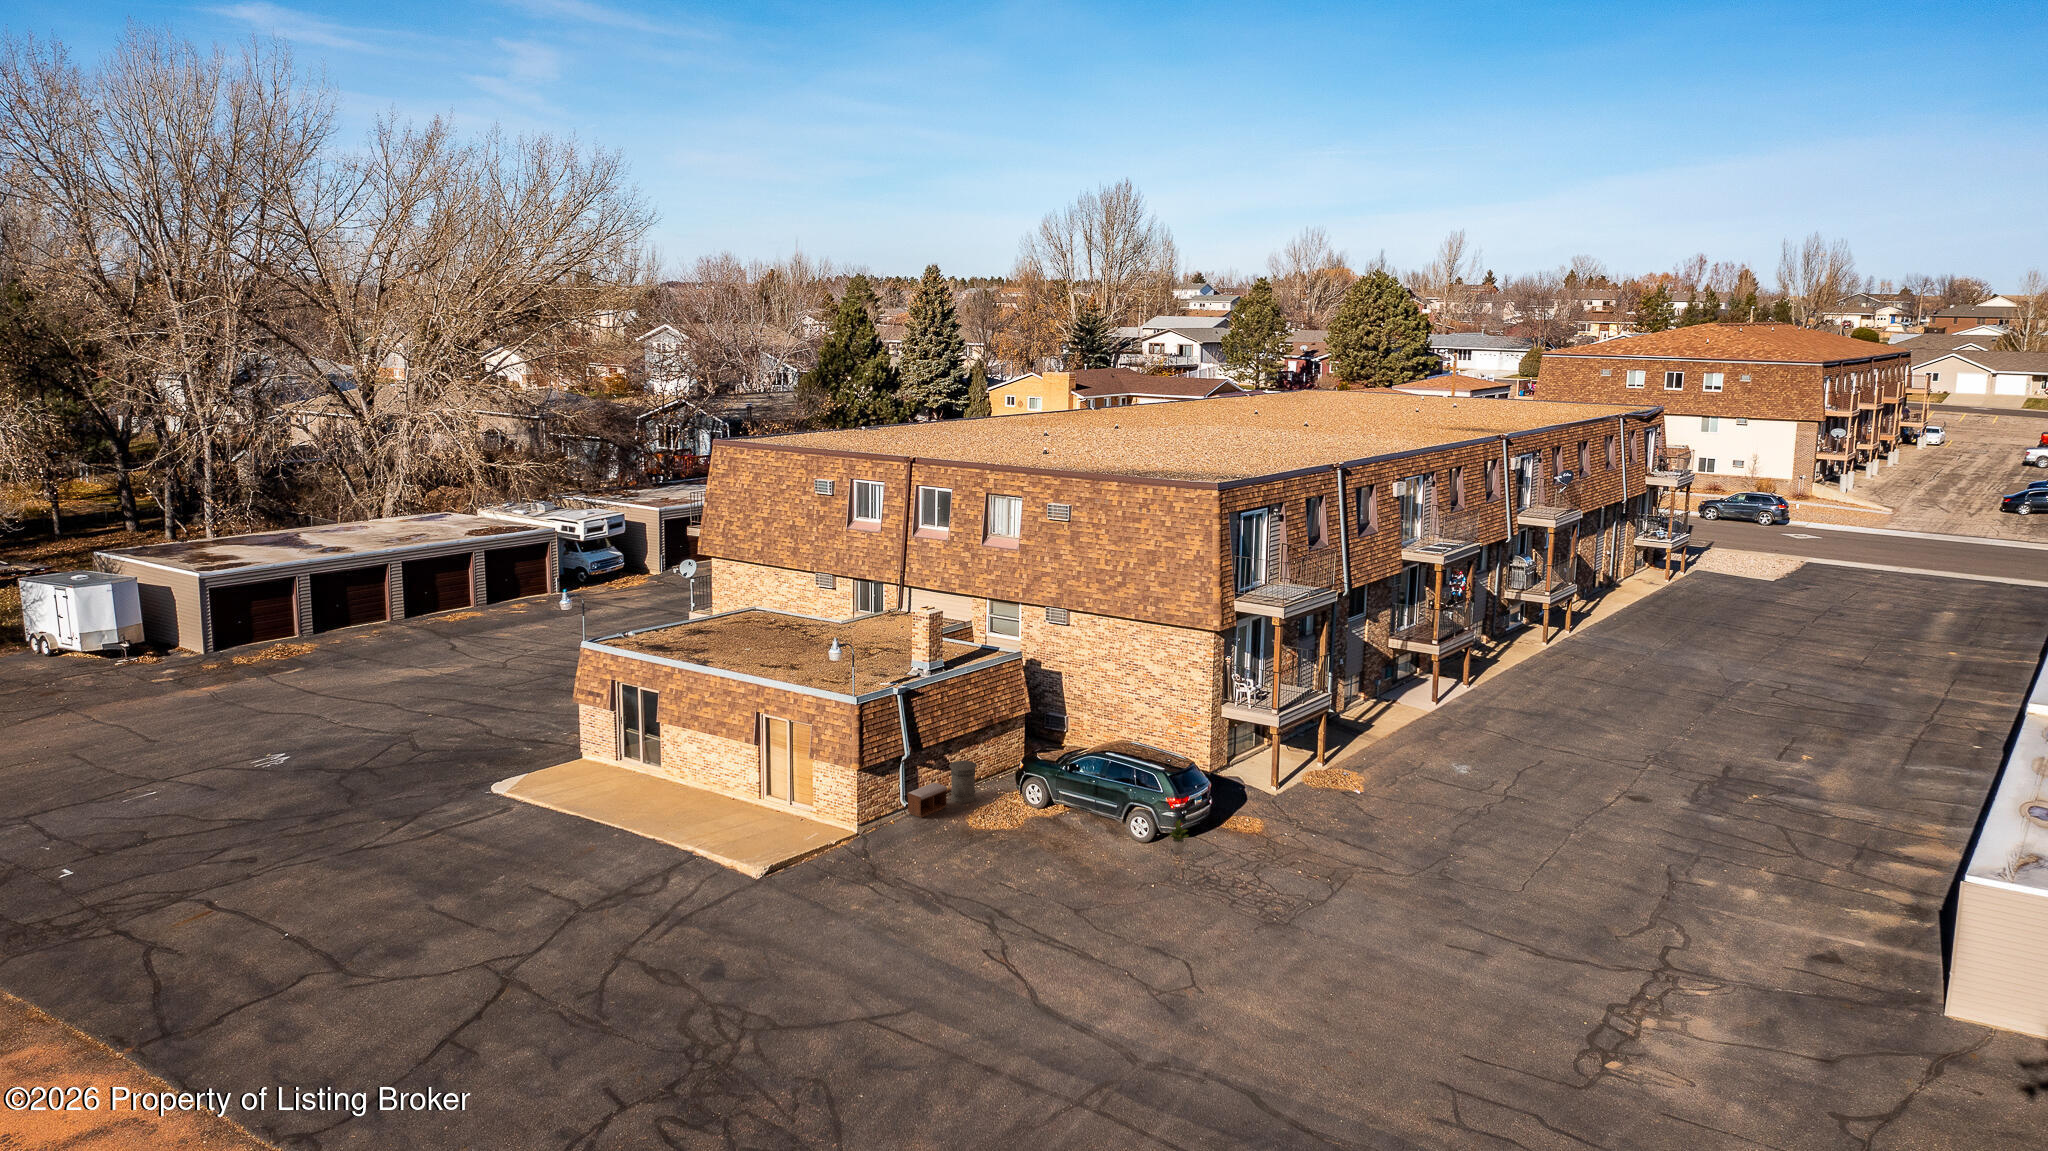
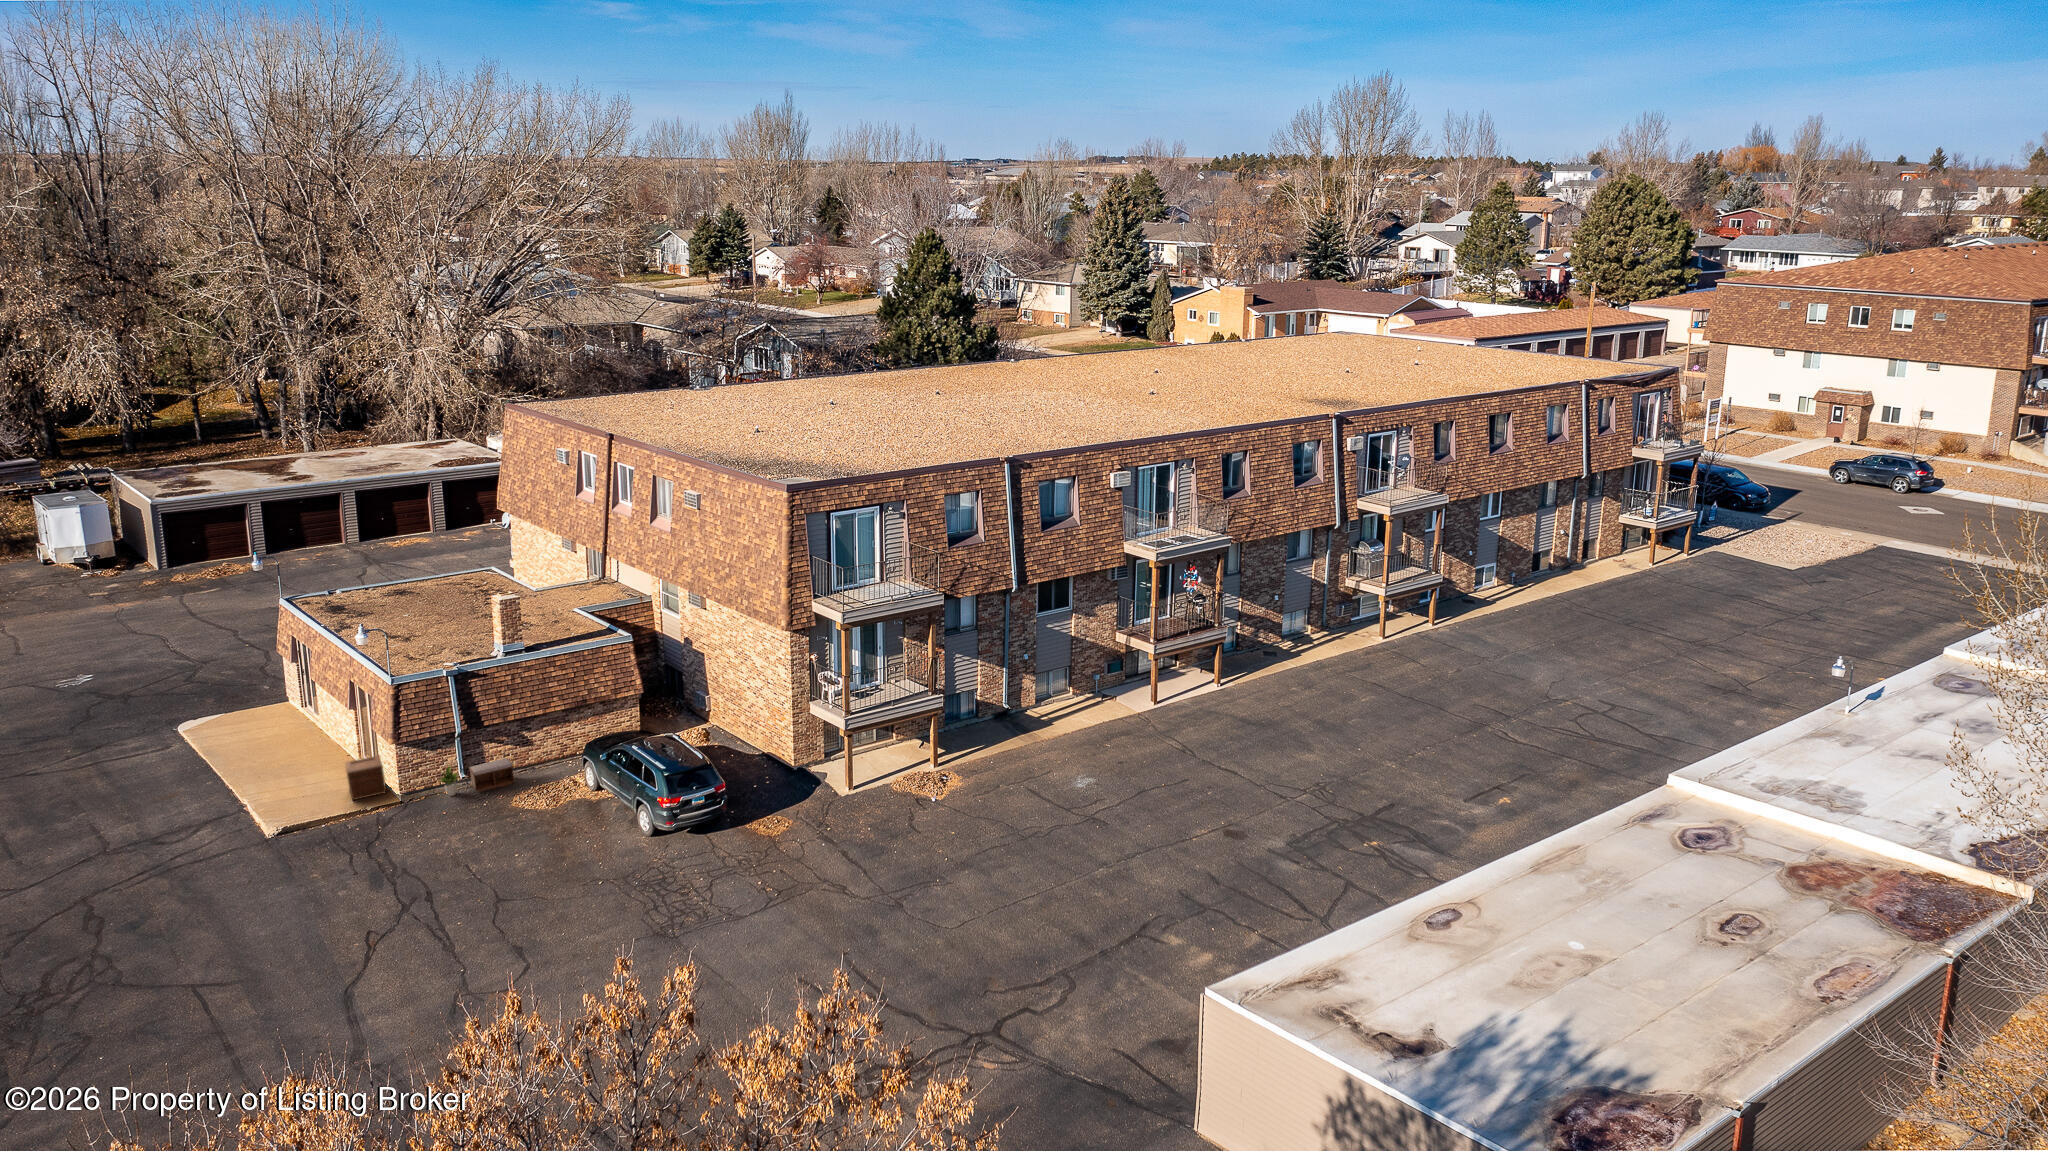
trash can: present [949,761,977,803] -> none [525,738,555,779]
wooden crate: none [781,789,827,836] -> present [345,756,386,800]
potted plant: present [1169,819,1189,854] -> present [440,766,458,796]

